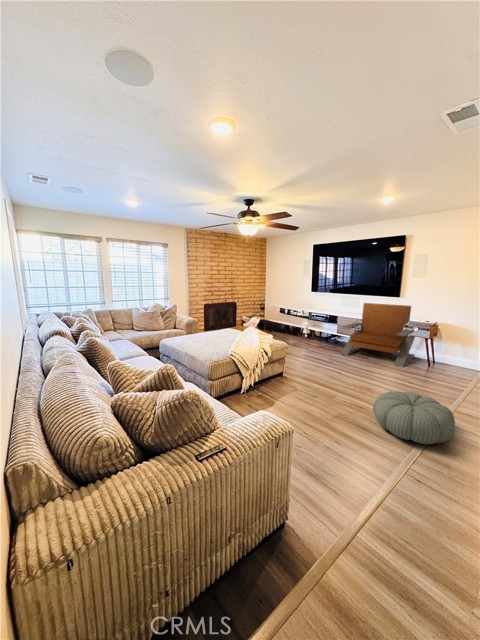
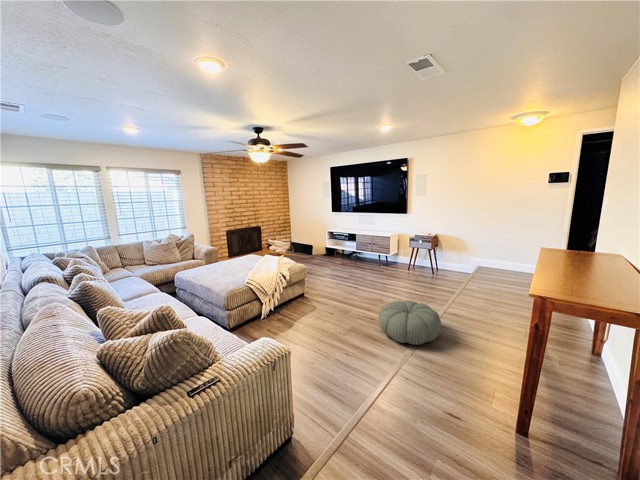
lounge chair: present [341,303,415,367] -> none [359,221,423,277]

